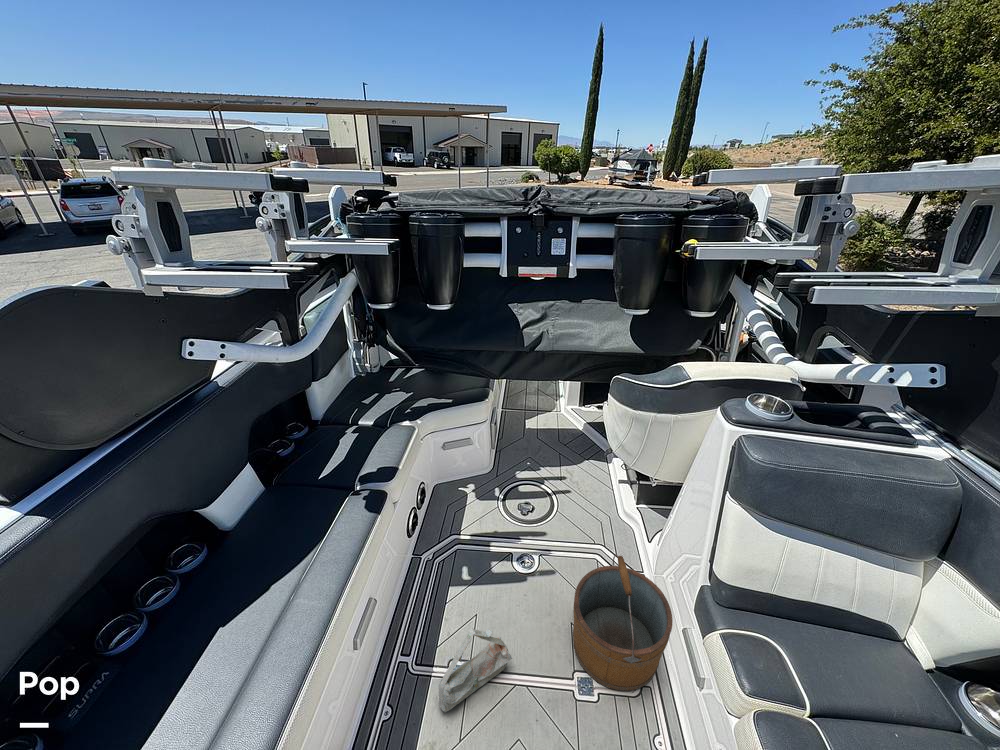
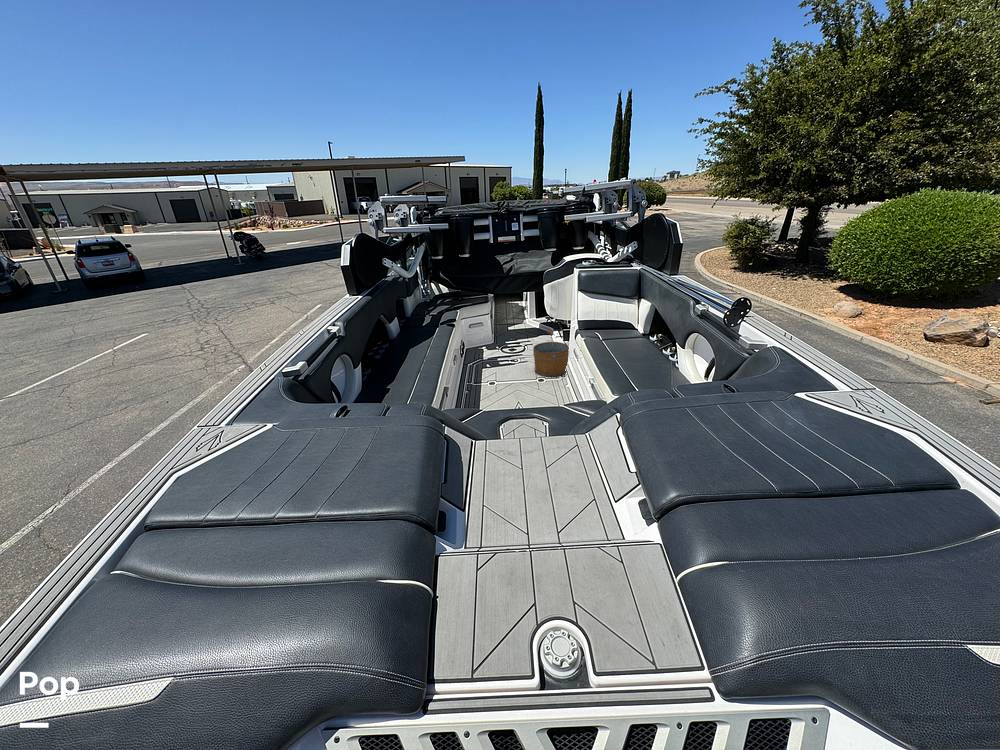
bag: present [438,629,512,712] -> none [487,349,512,384]

